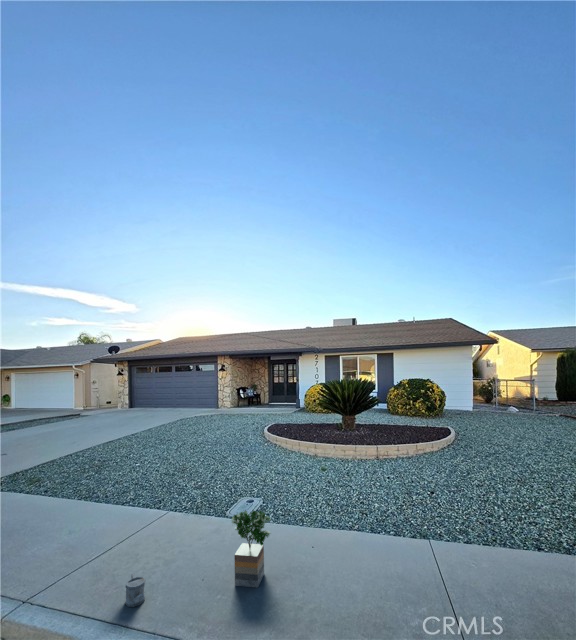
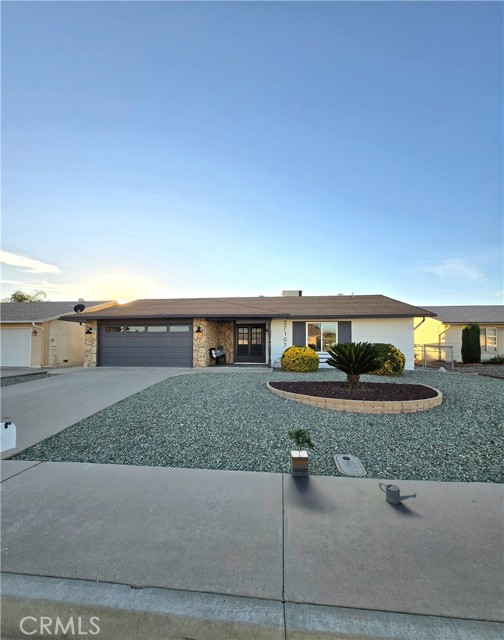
potted tree: present [232,510,271,588] -> present [286,429,315,476]

